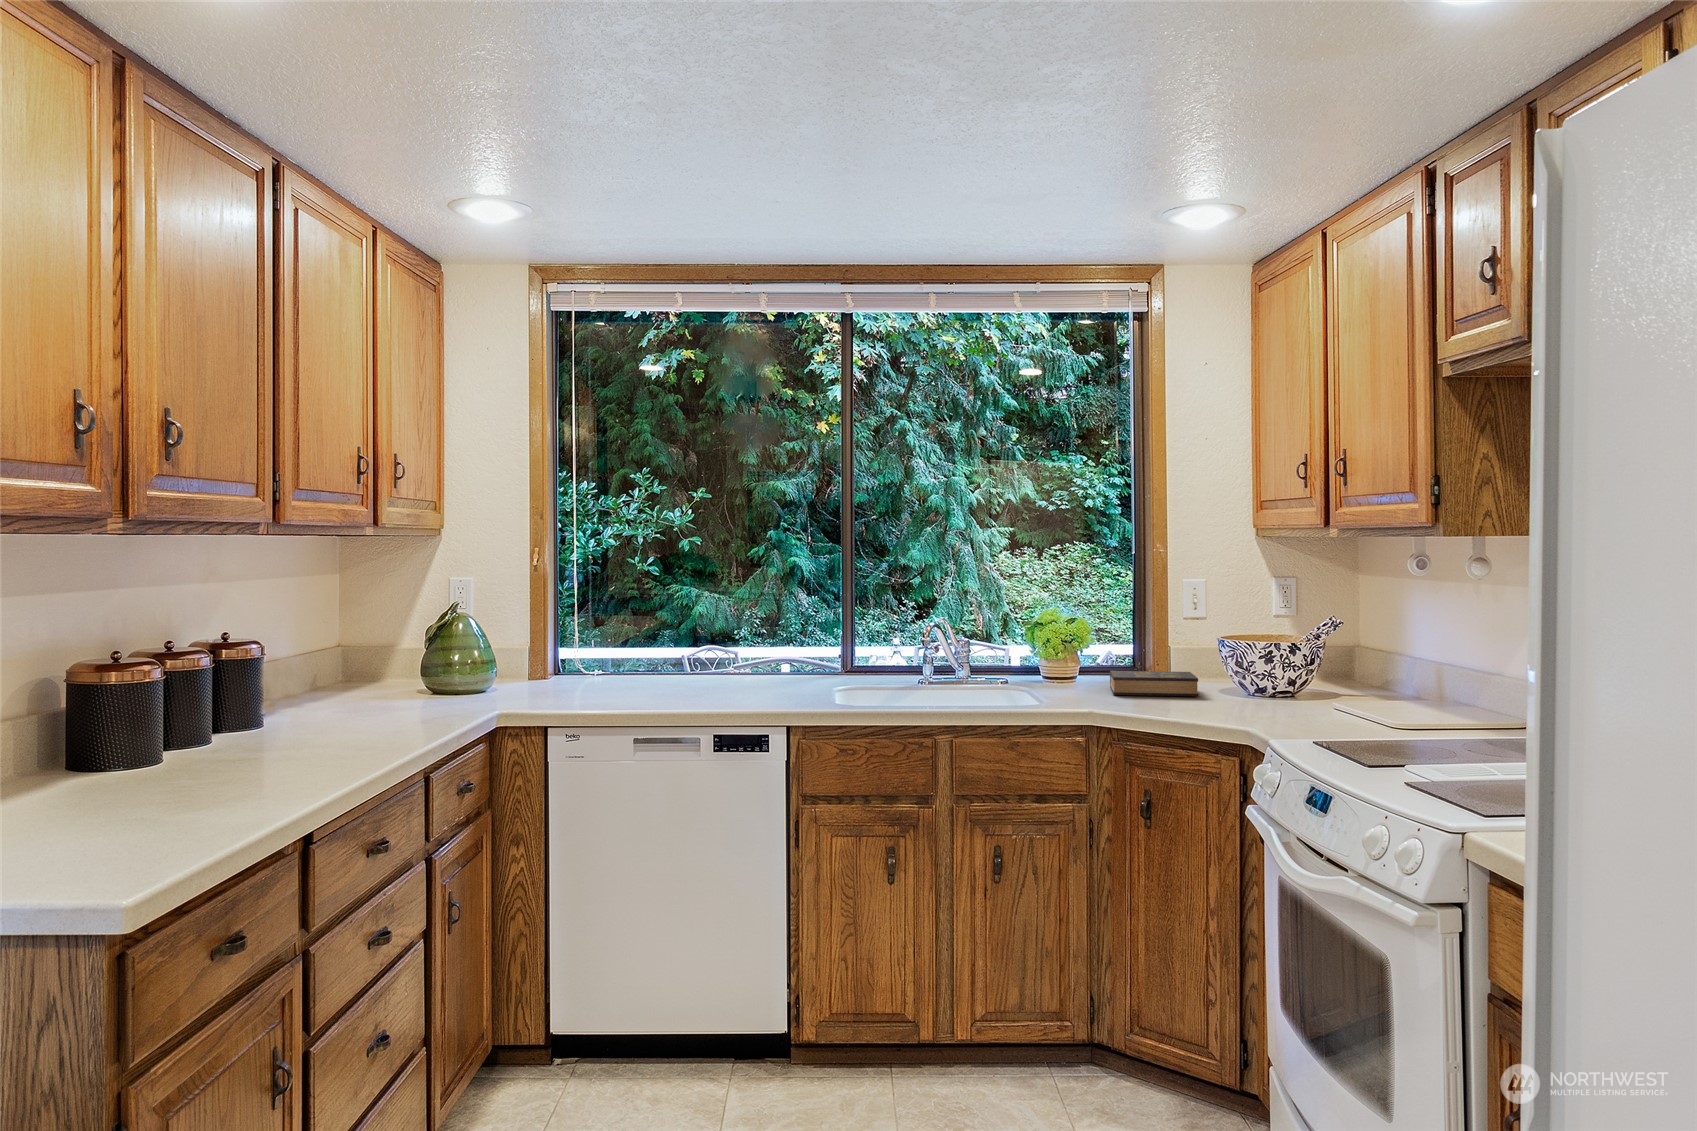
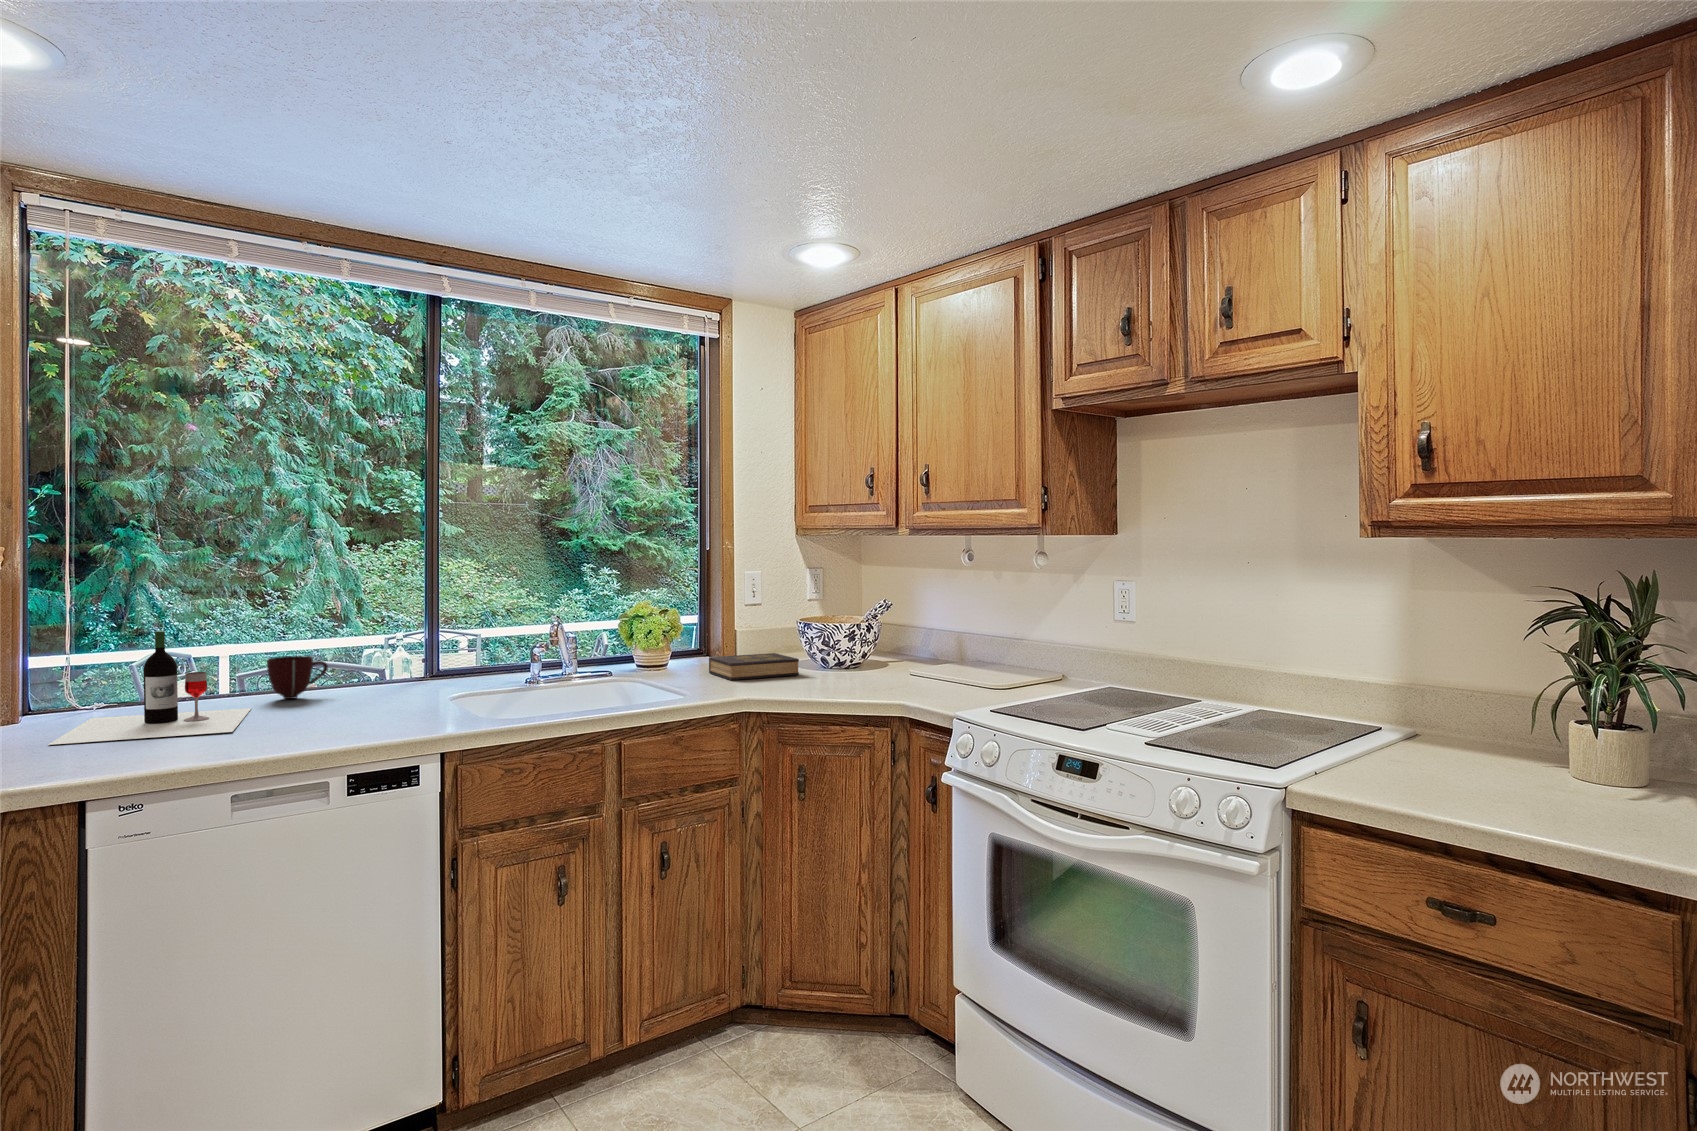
wine bottle: none [563,617,707,695] -> present [49,631,251,745]
mug: none [726,644,770,678] -> present [267,656,328,699]

